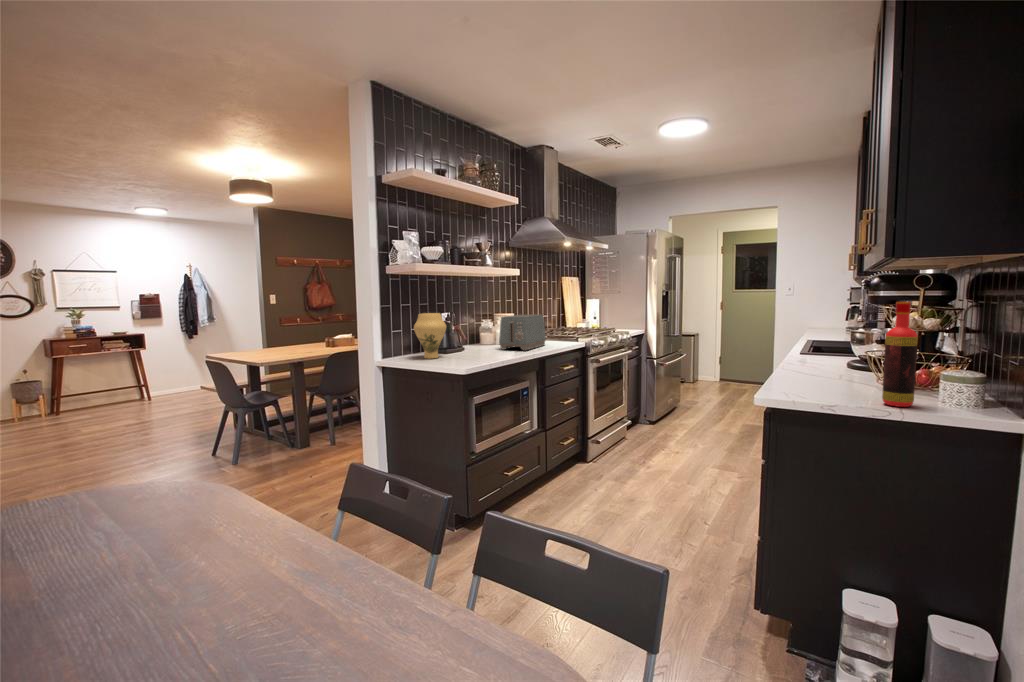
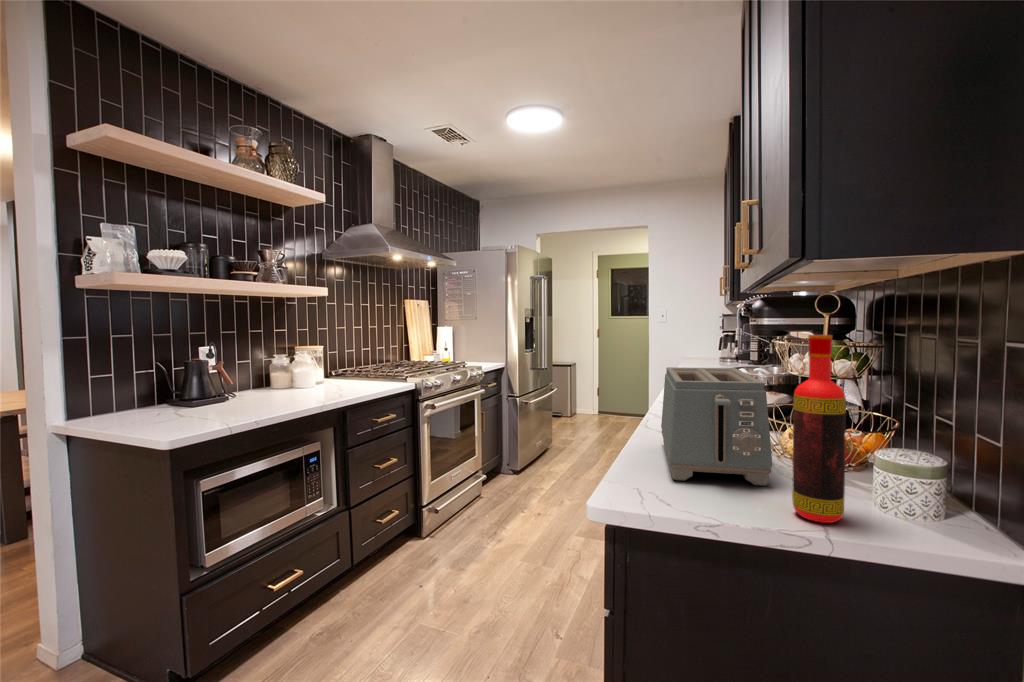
vase: present [414,313,446,359] -> none [113,347,177,419]
toaster: present [499,315,546,350] -> present [661,367,772,486]

